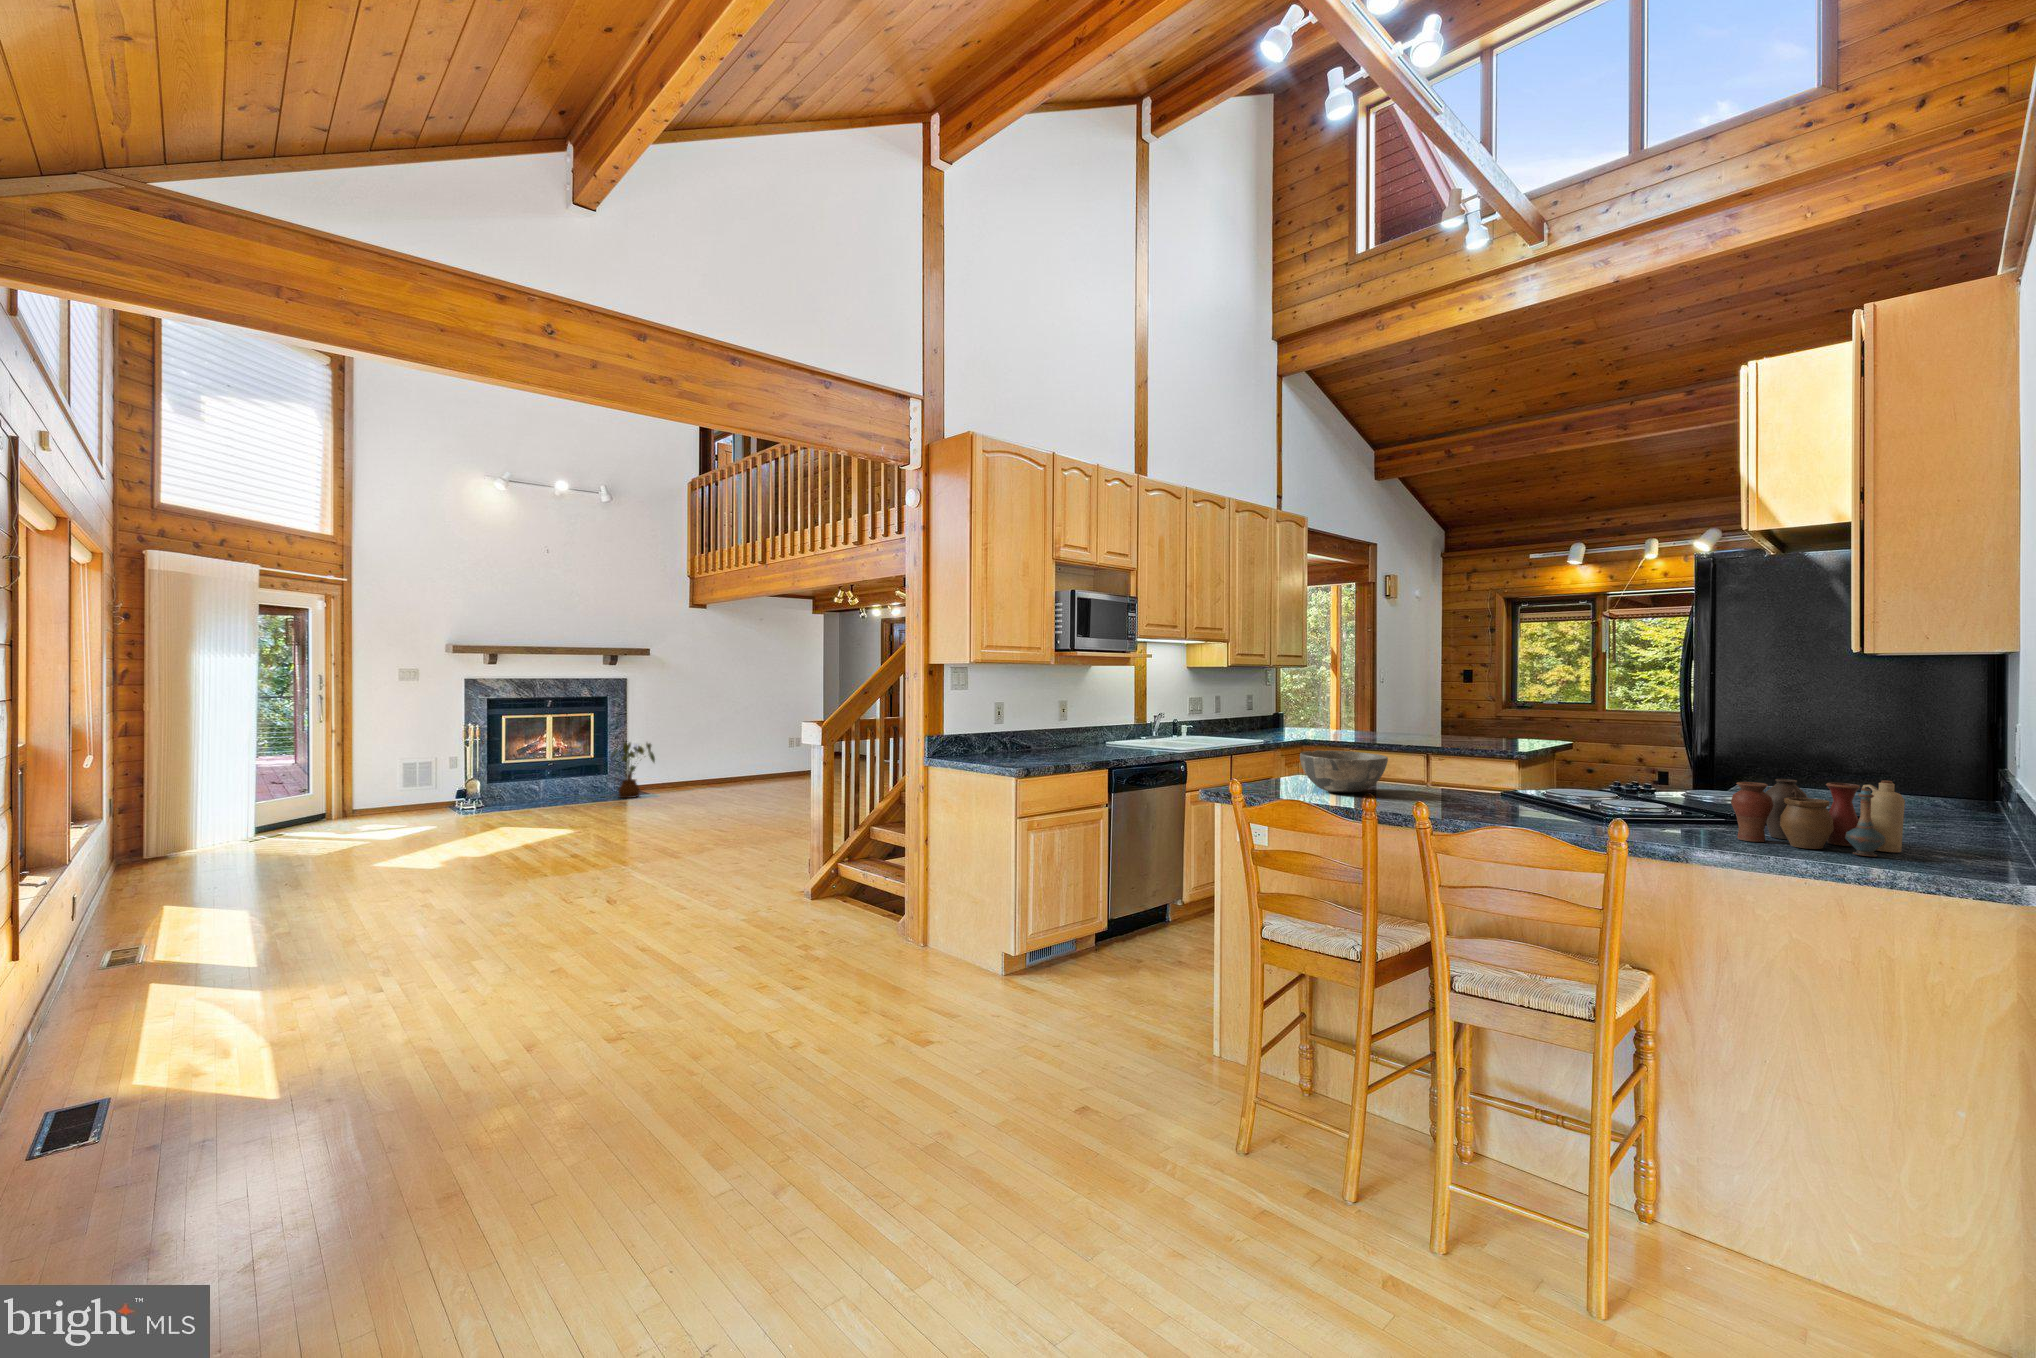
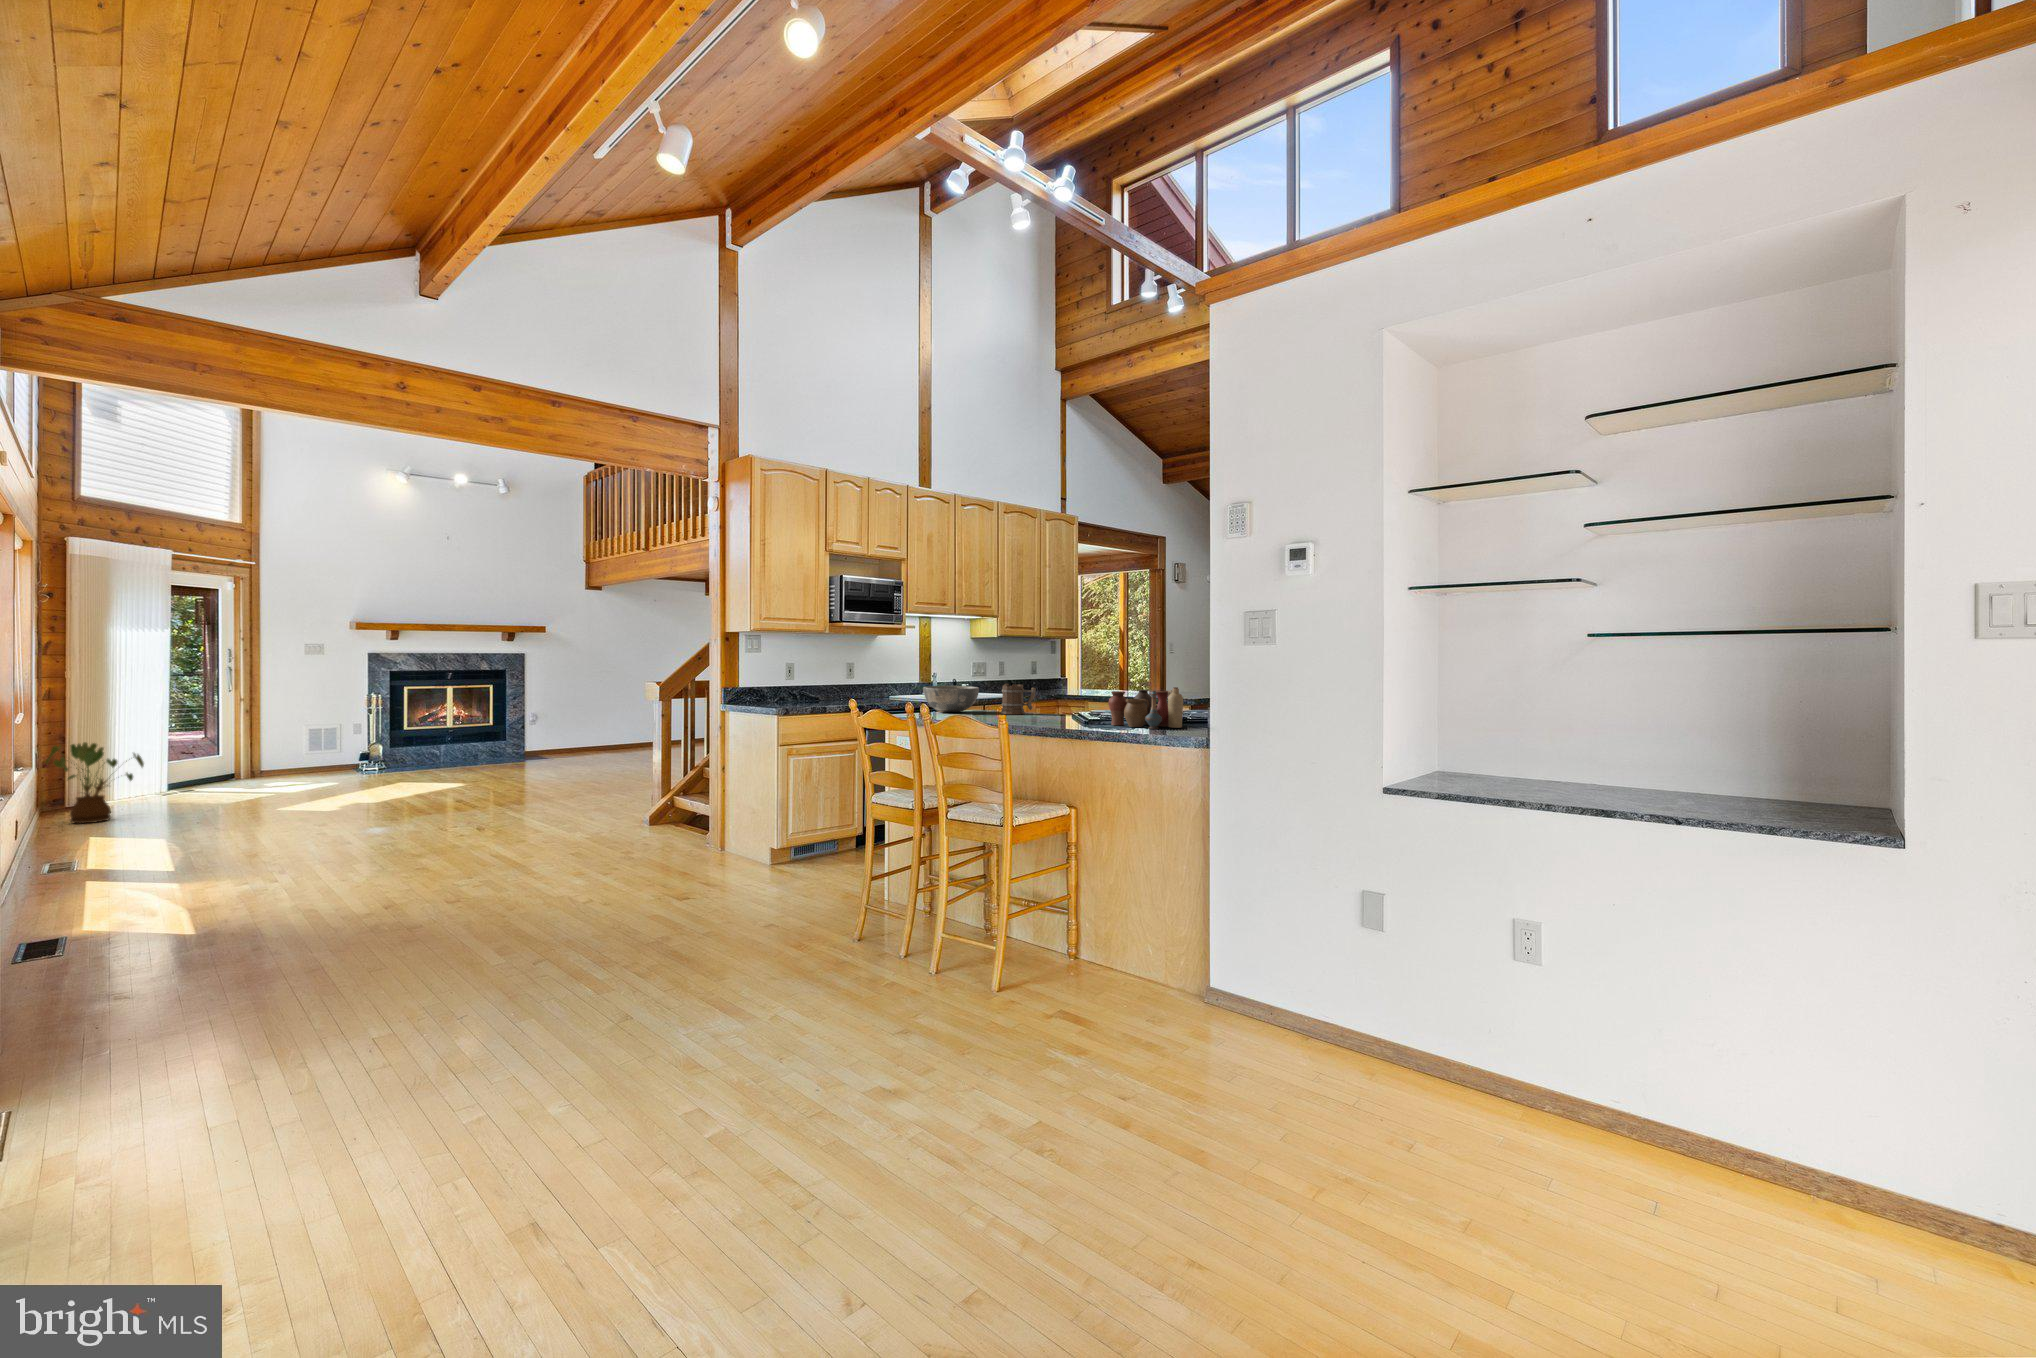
house plant: present [612,743,655,798] -> present [46,742,144,824]
mug: none [1428,751,1490,800] -> present [1000,684,1036,714]

